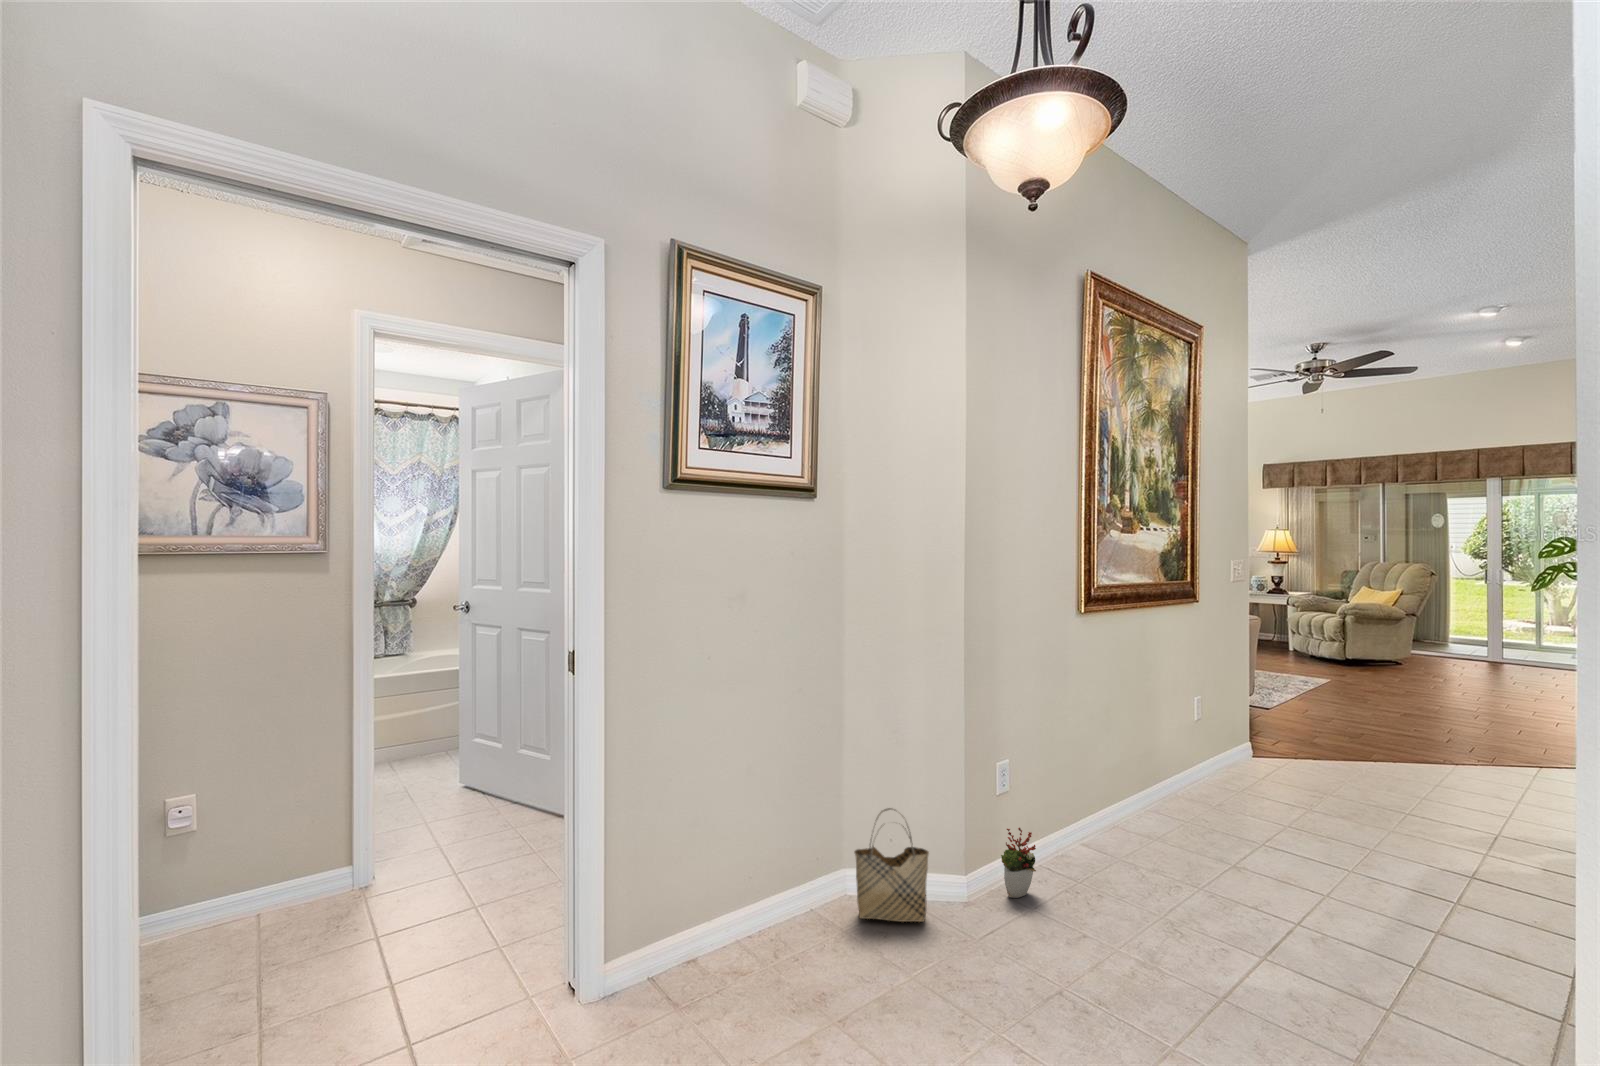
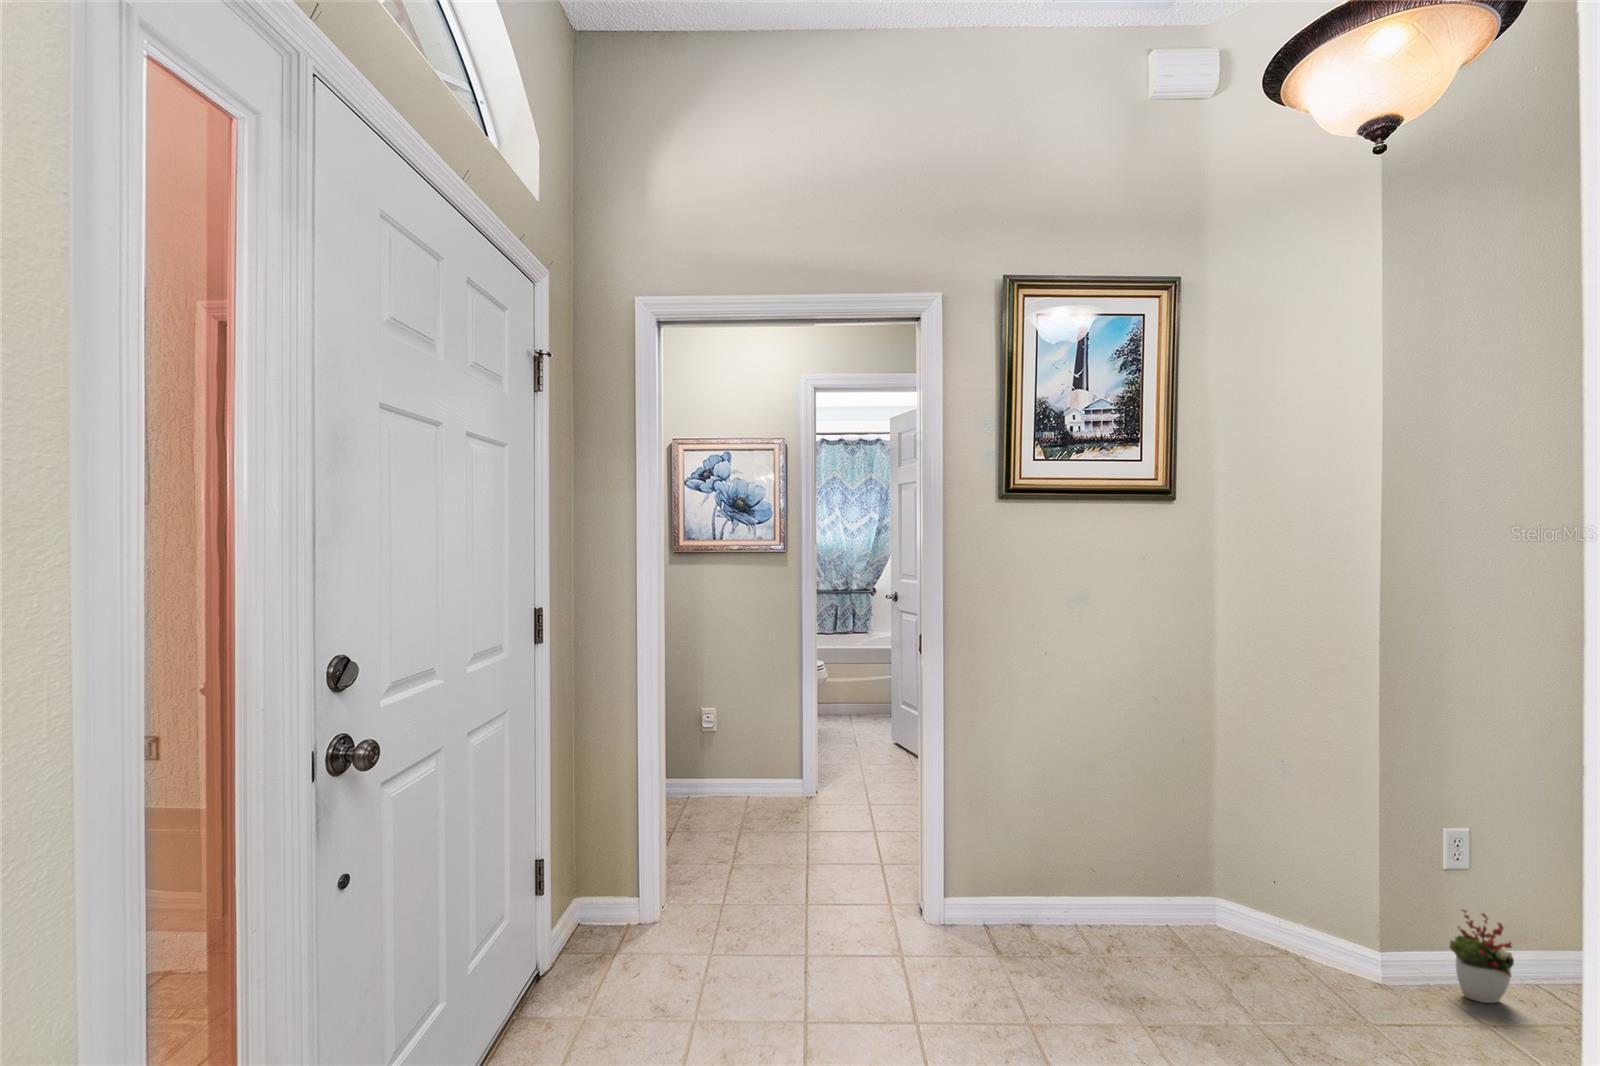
woven basket: present [854,808,929,922] -> none [1222,841,1325,981]

